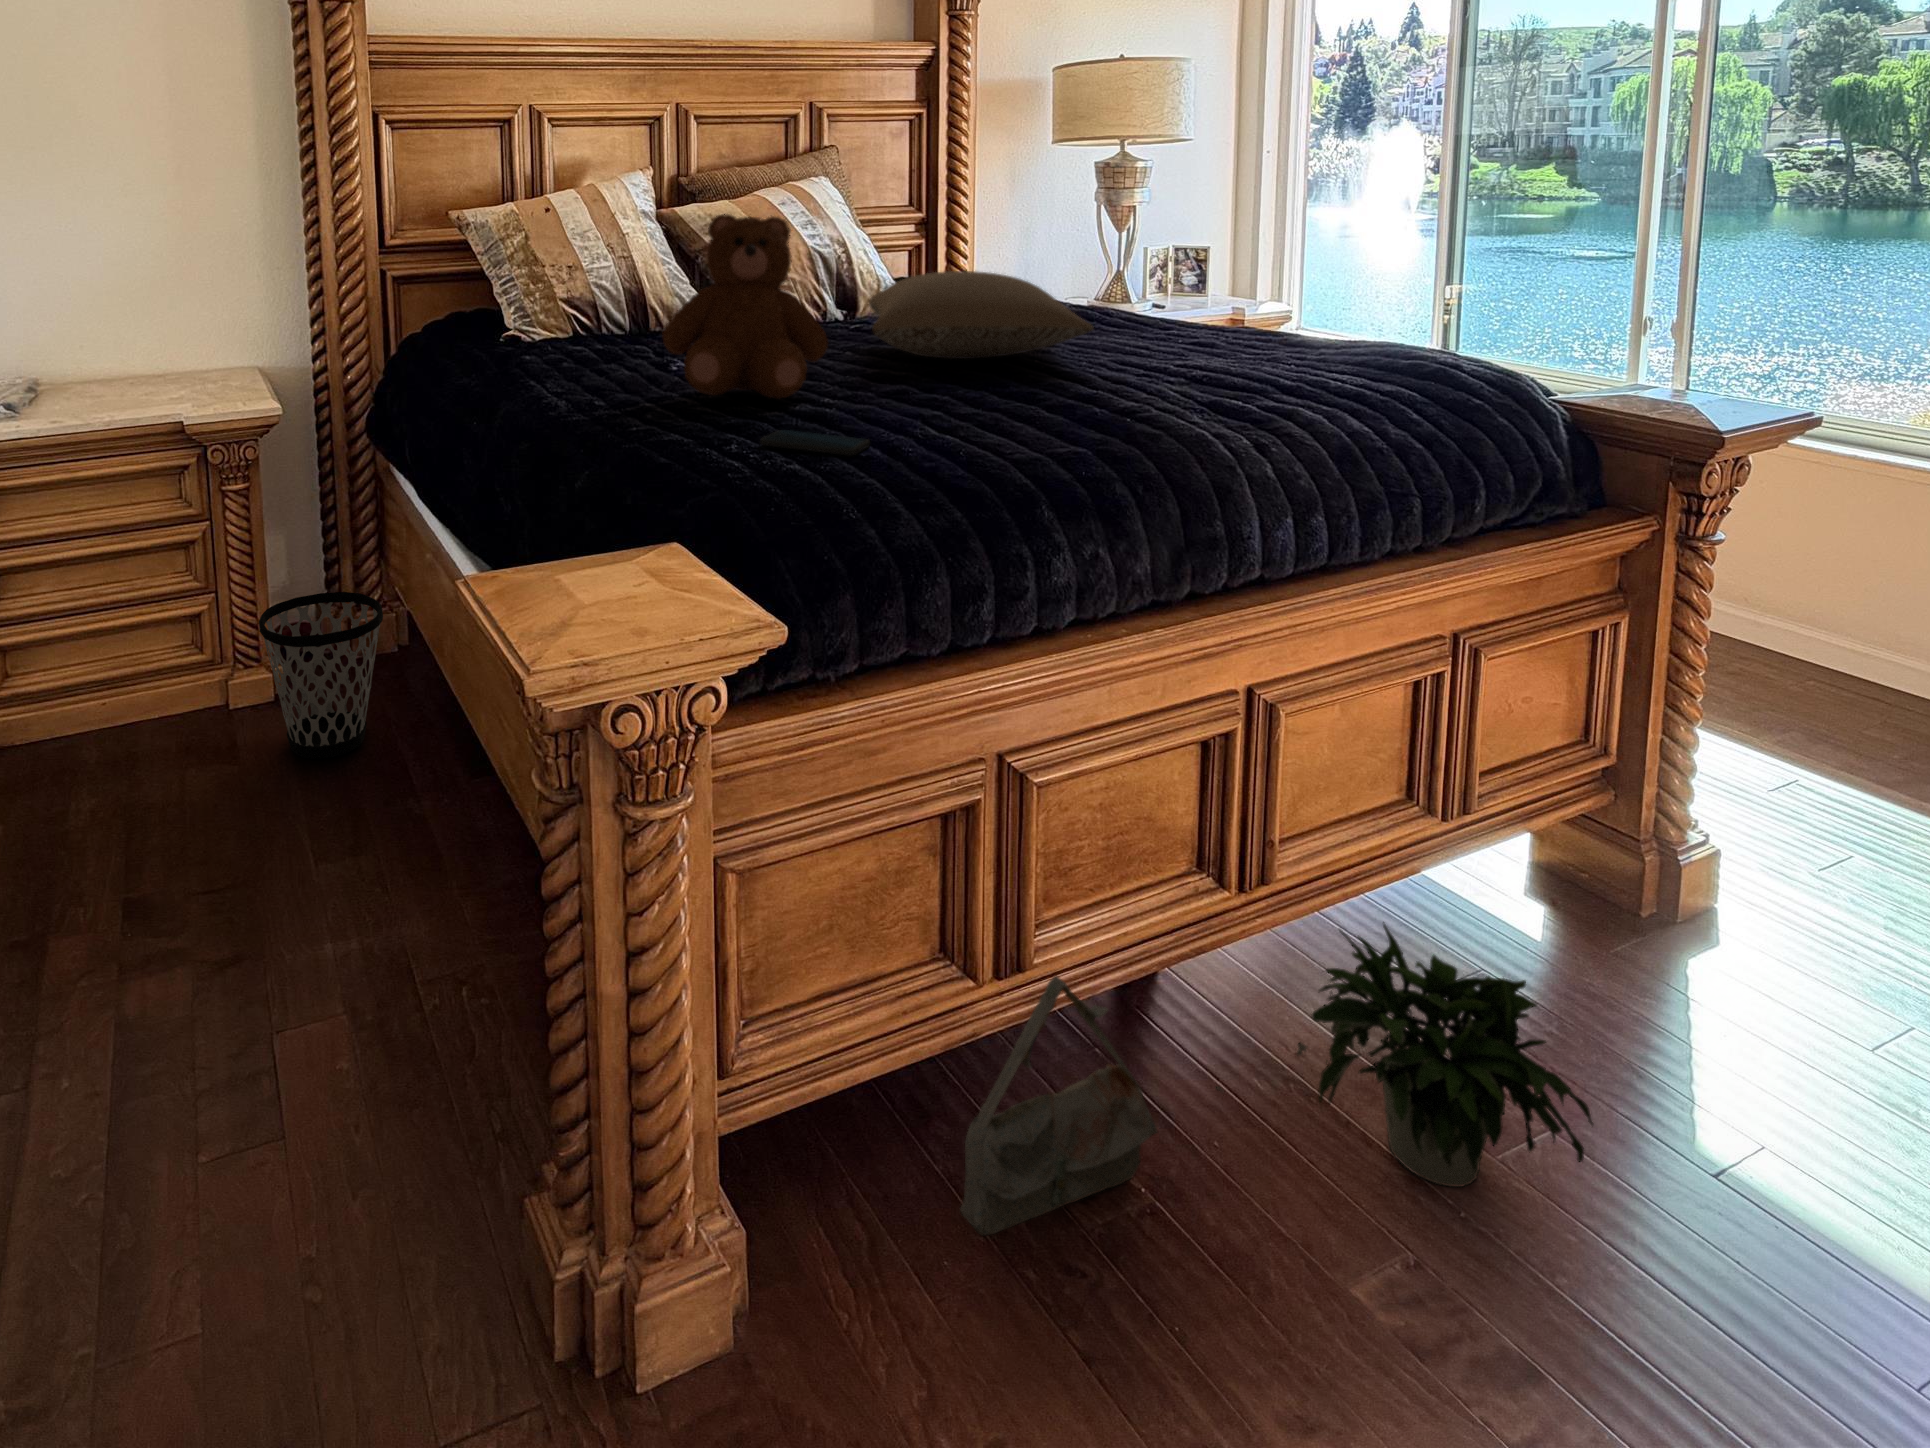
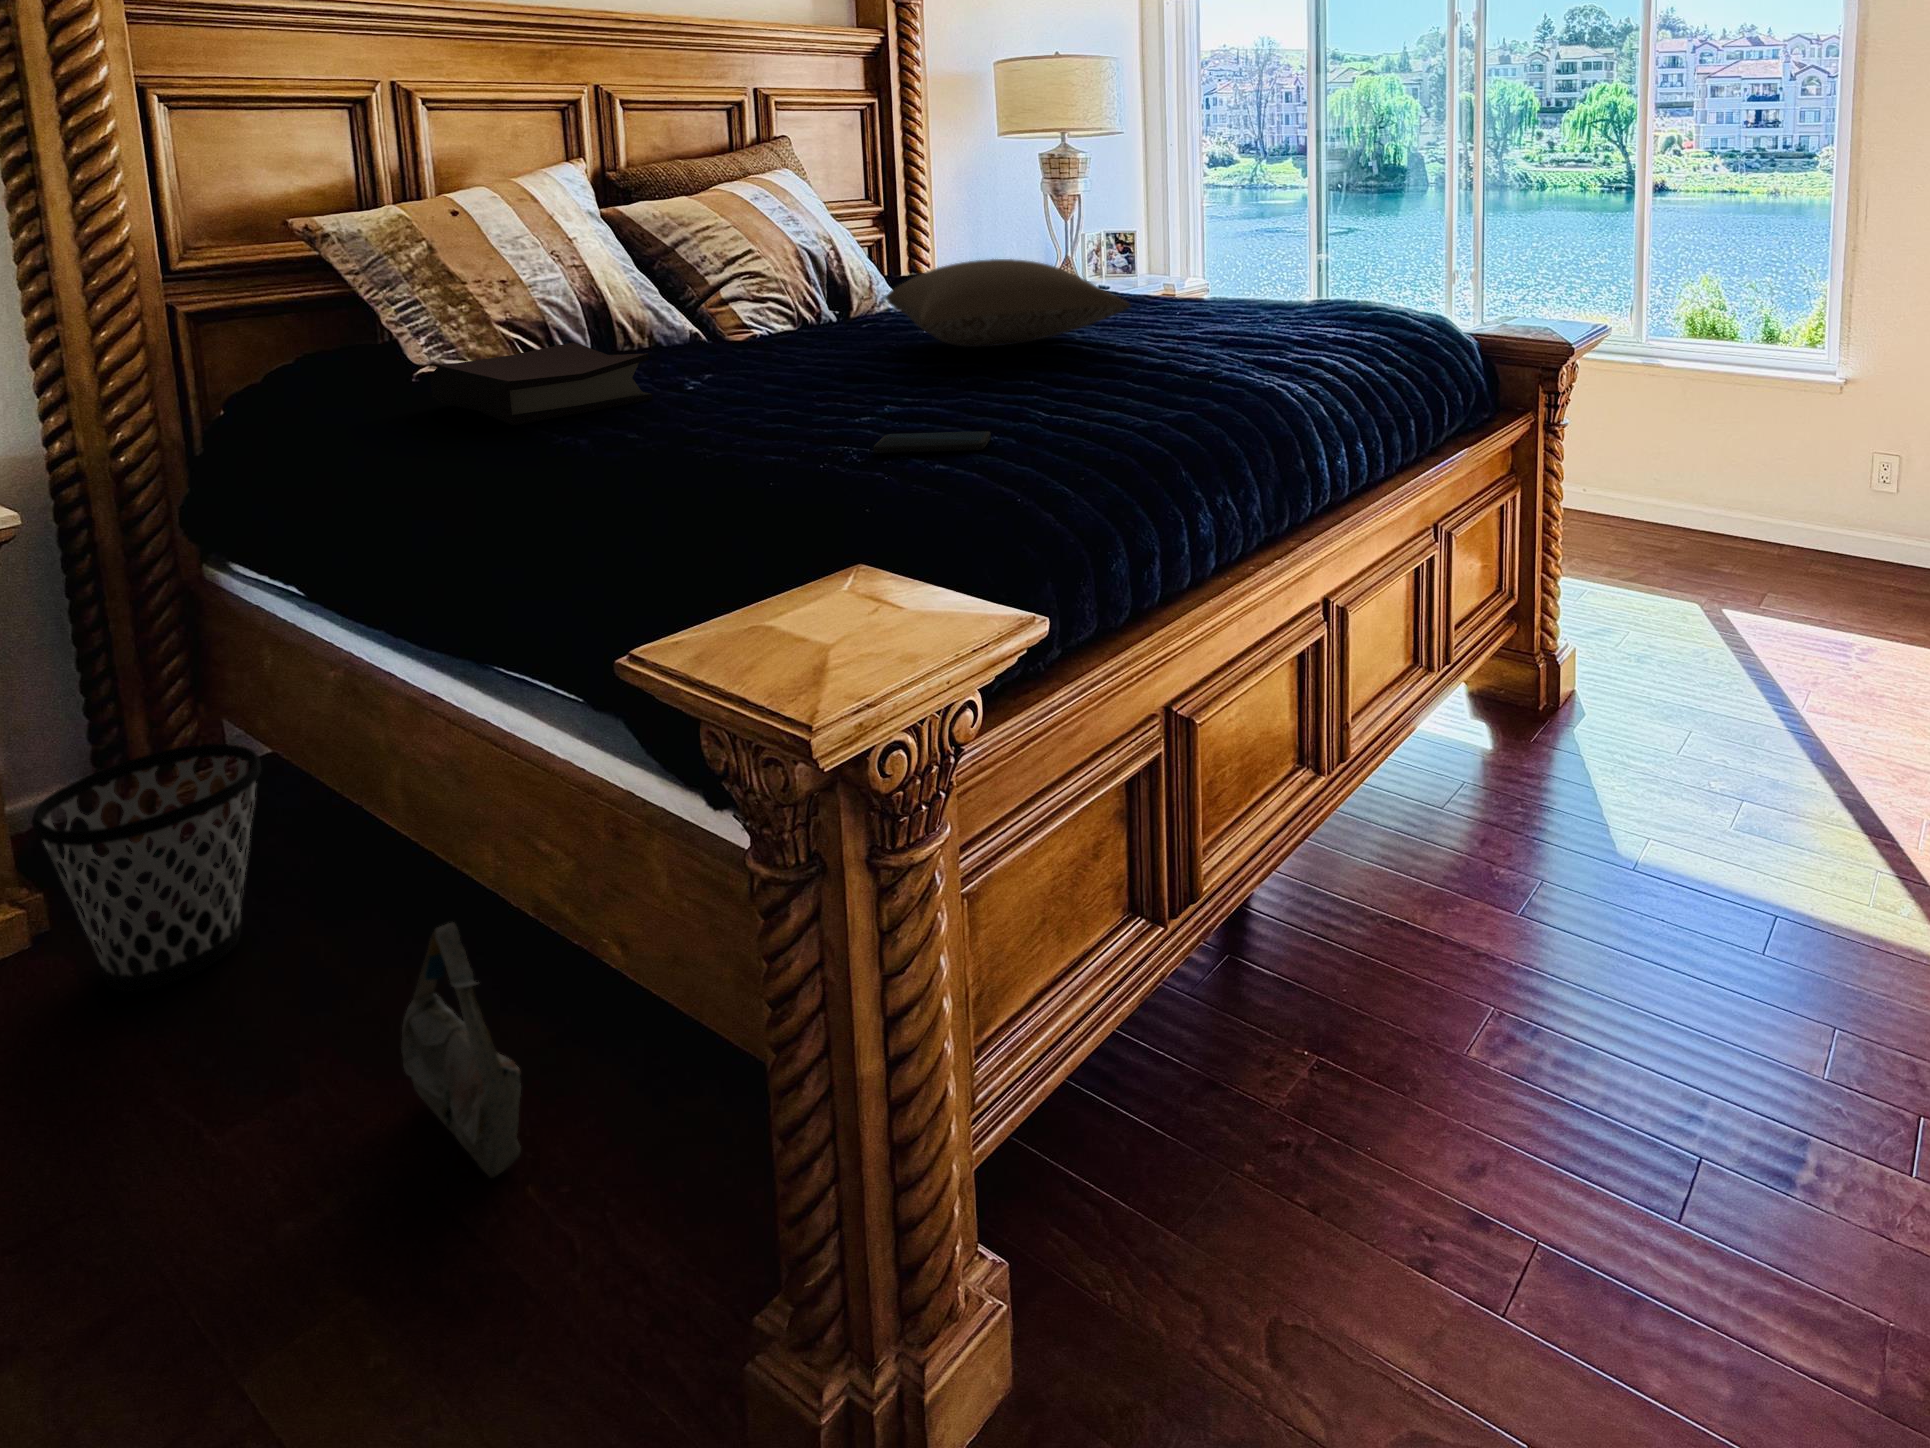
teddy bear: present [662,214,828,399] -> none [695,208,892,411]
hardback book: none [500,321,643,385] -> present [430,342,653,425]
potted plant: present [1216,924,1594,1187] -> none [1329,762,1583,951]
bag: present [961,976,1157,1236] -> present [401,923,521,1178]

